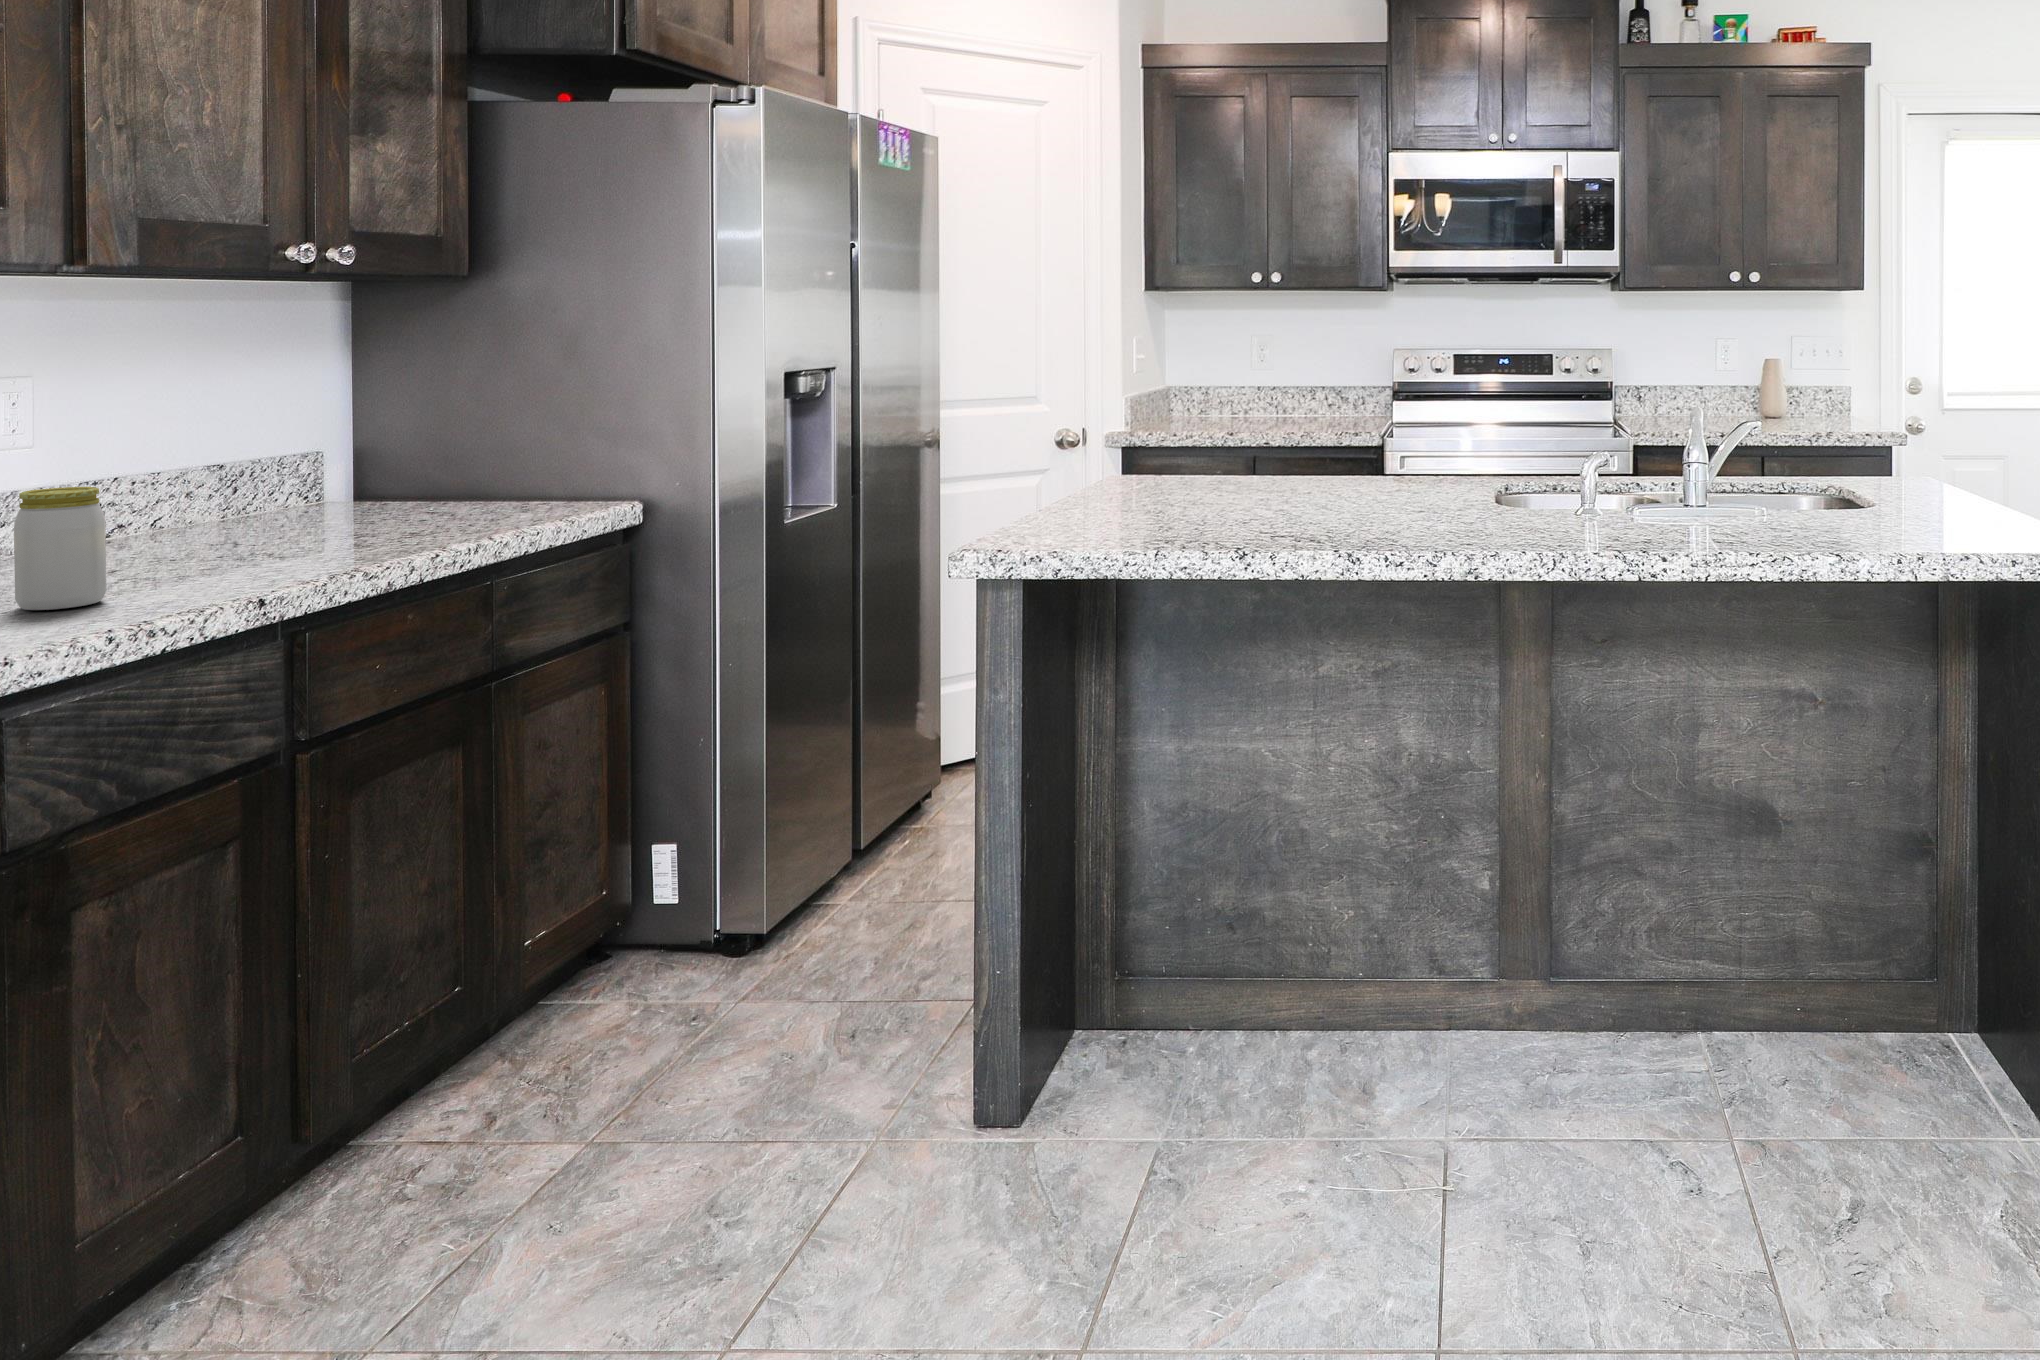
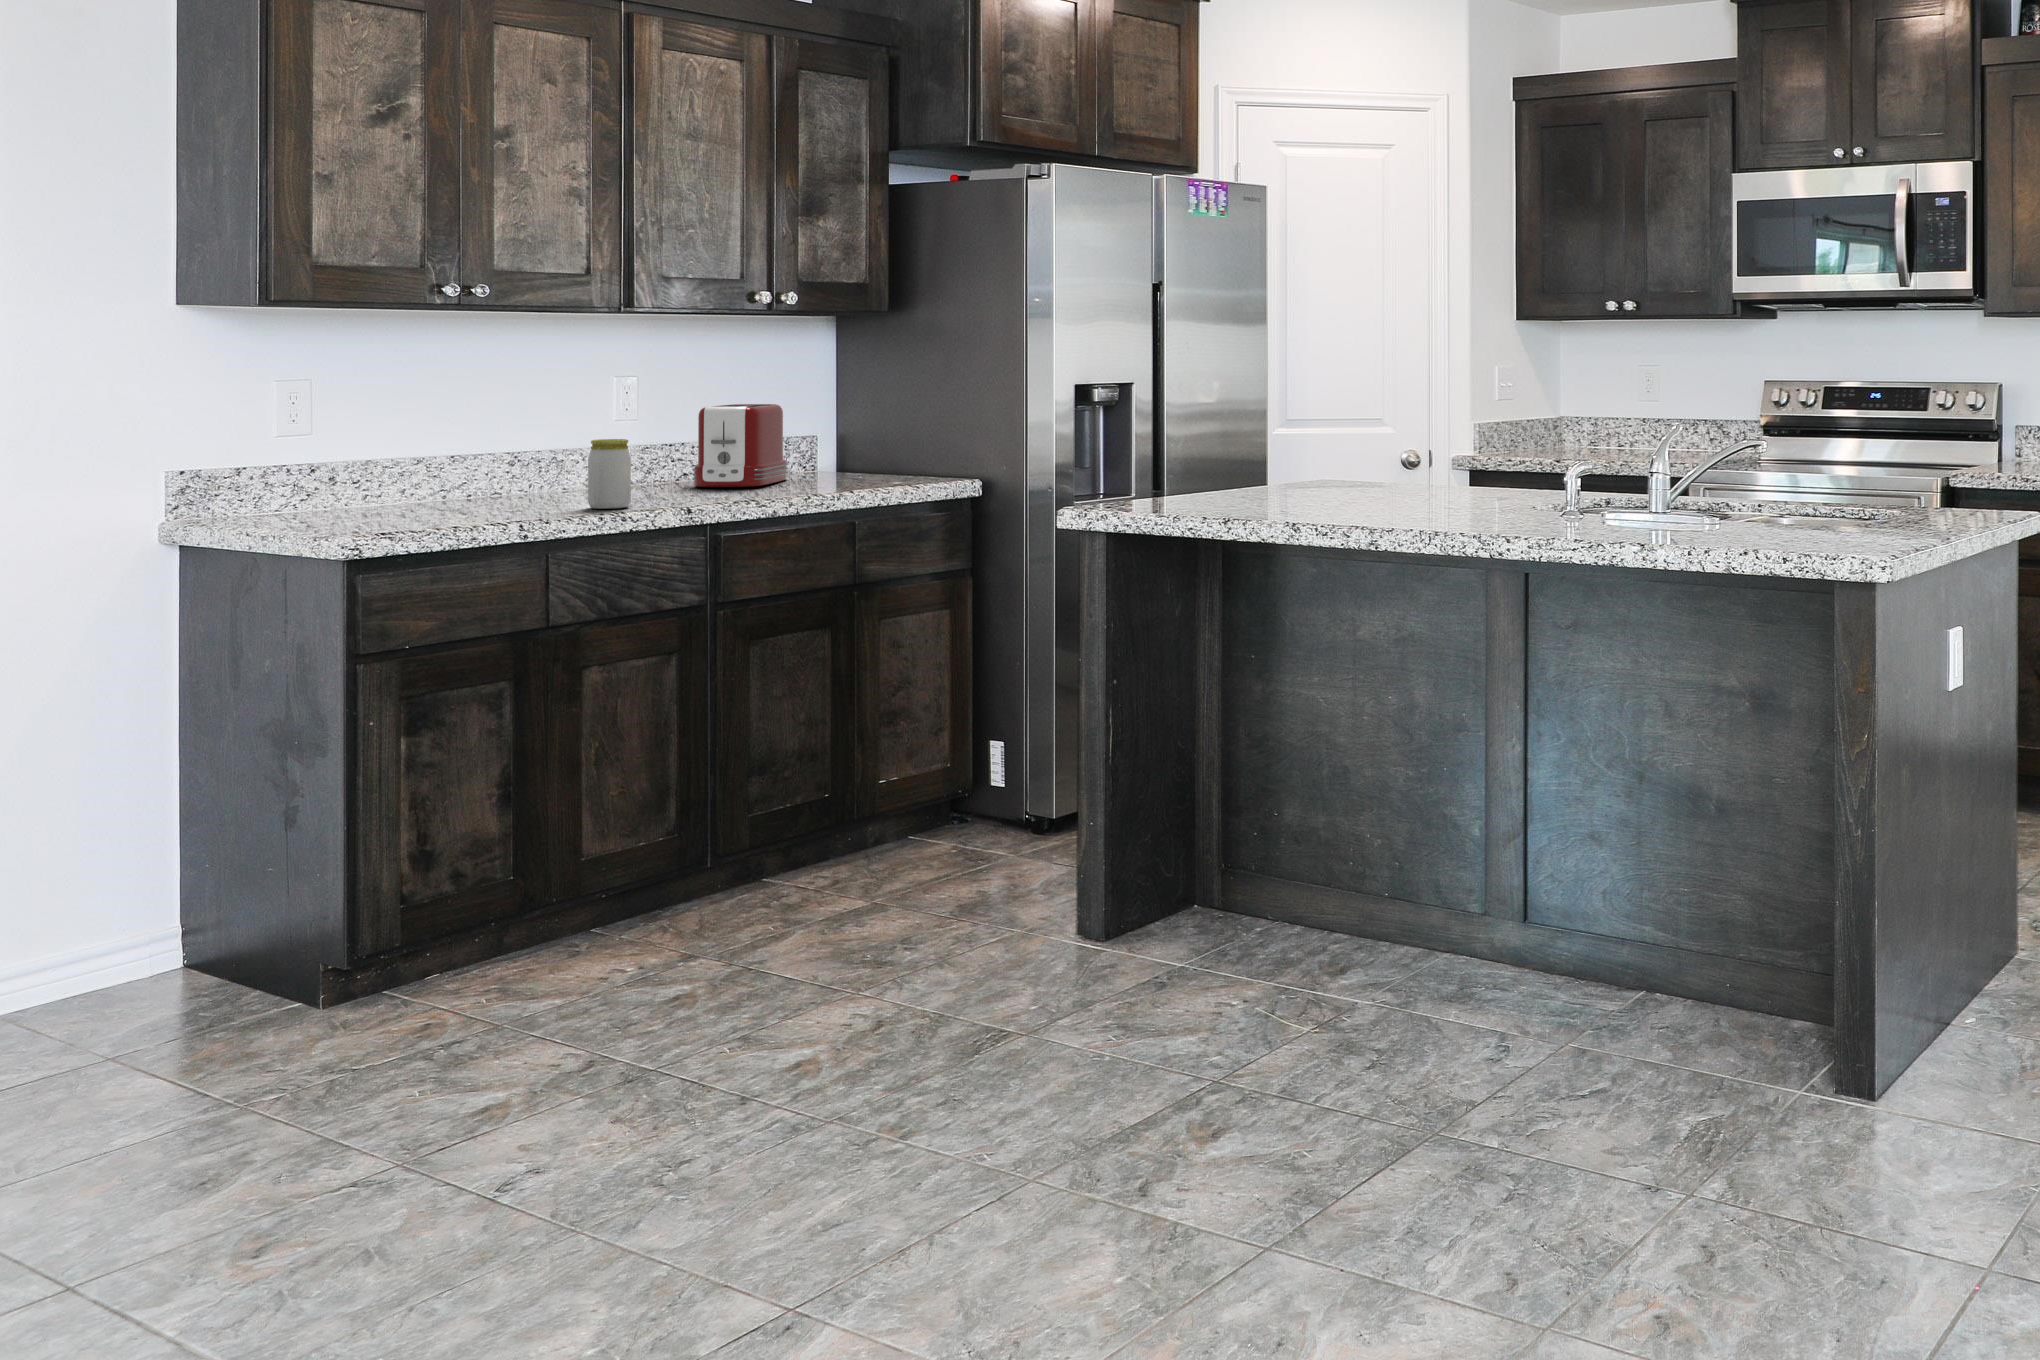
toaster: none [155,411,307,546] -> present [692,404,789,487]

